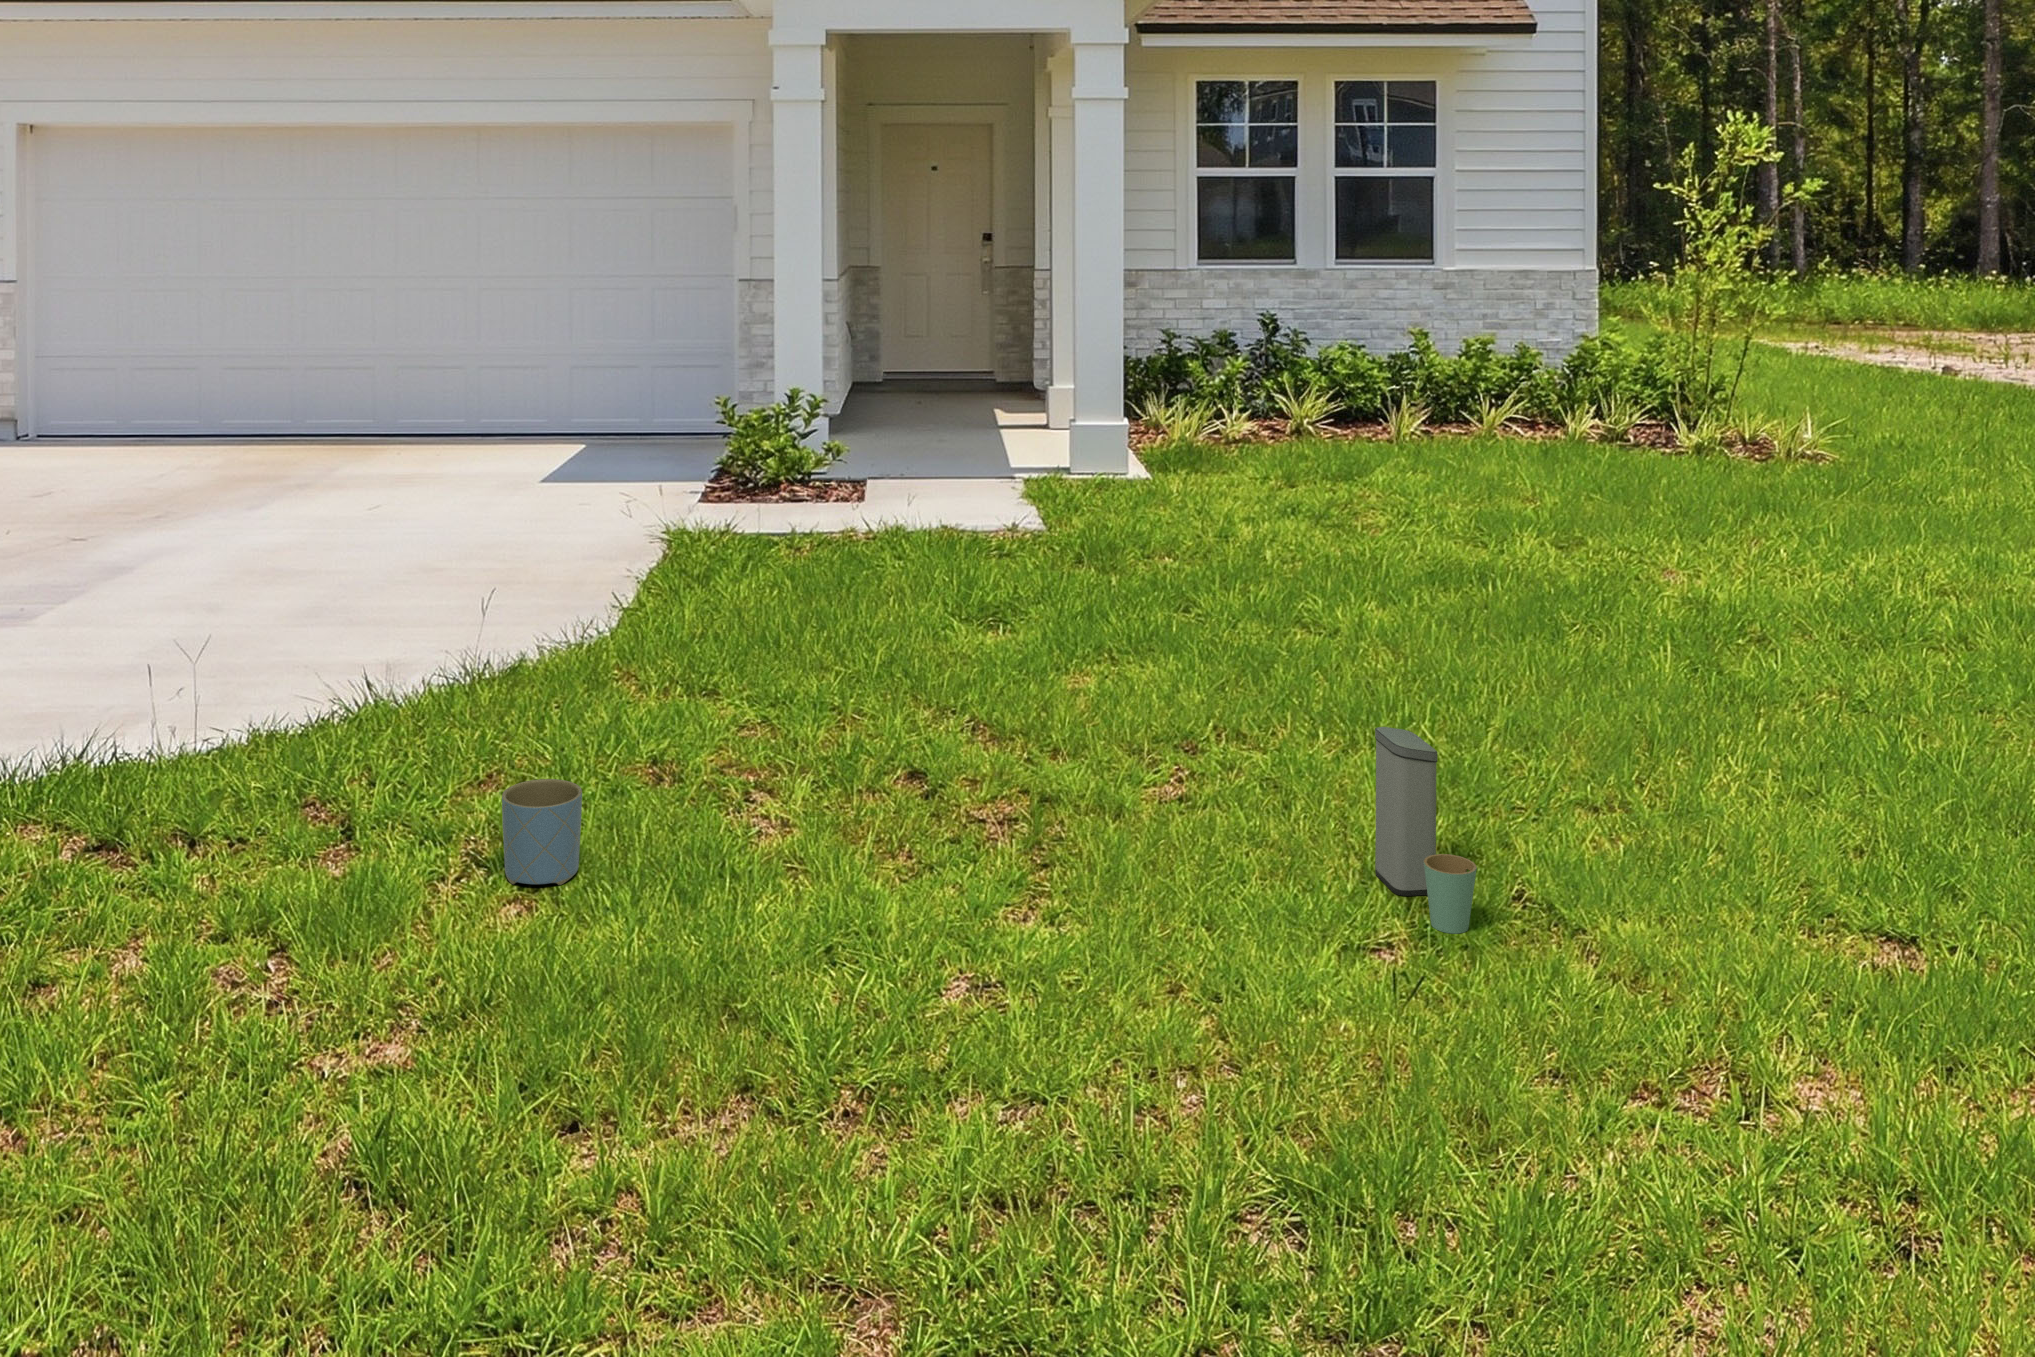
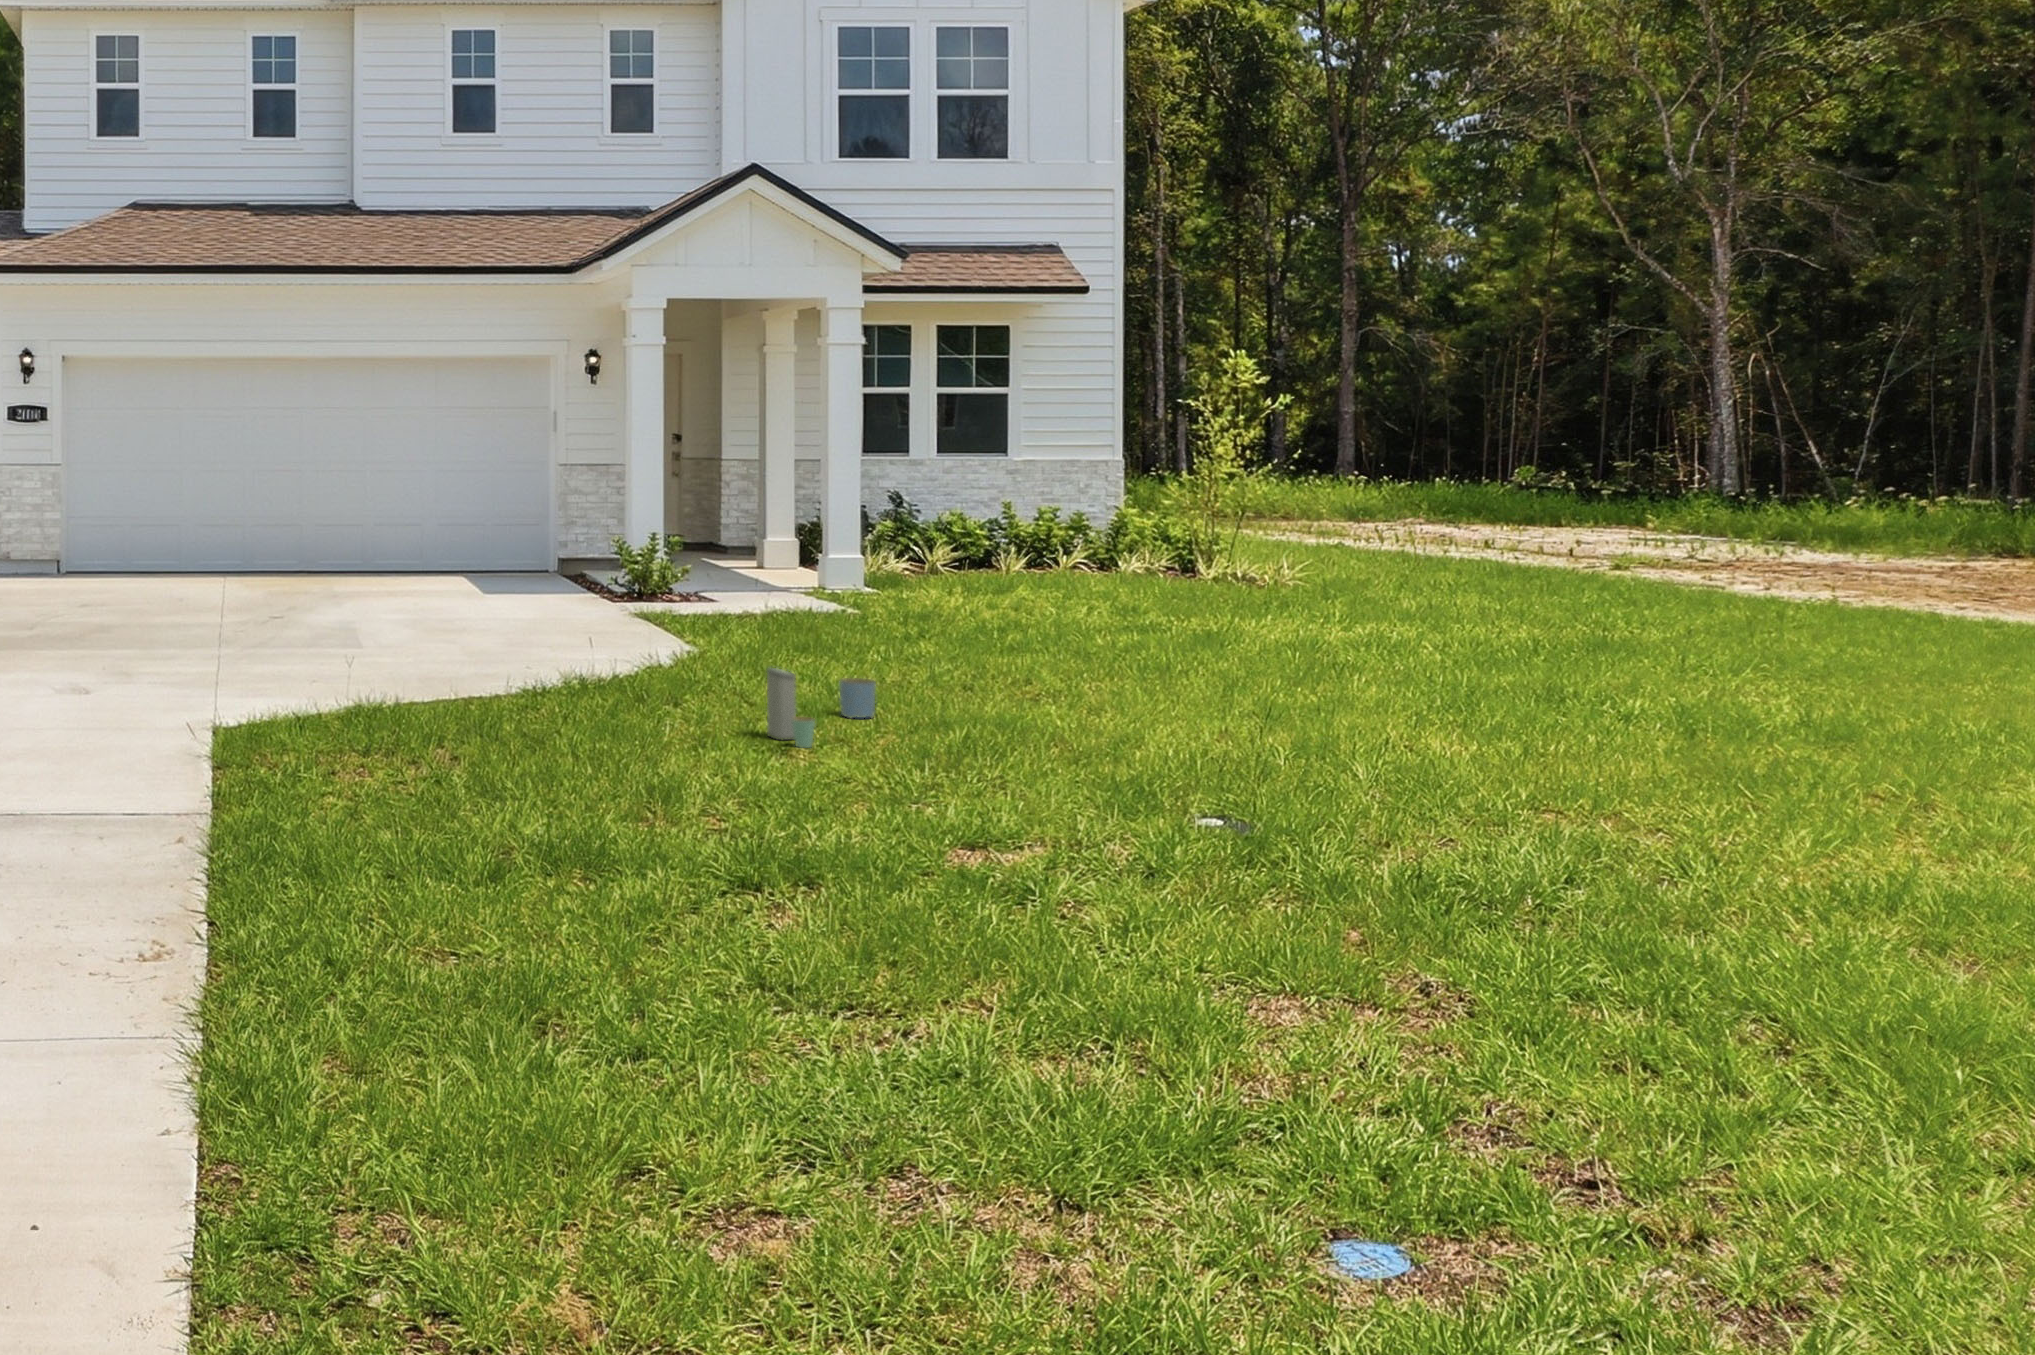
trash can: present [1375,727,1477,934] -> present [767,668,815,748]

